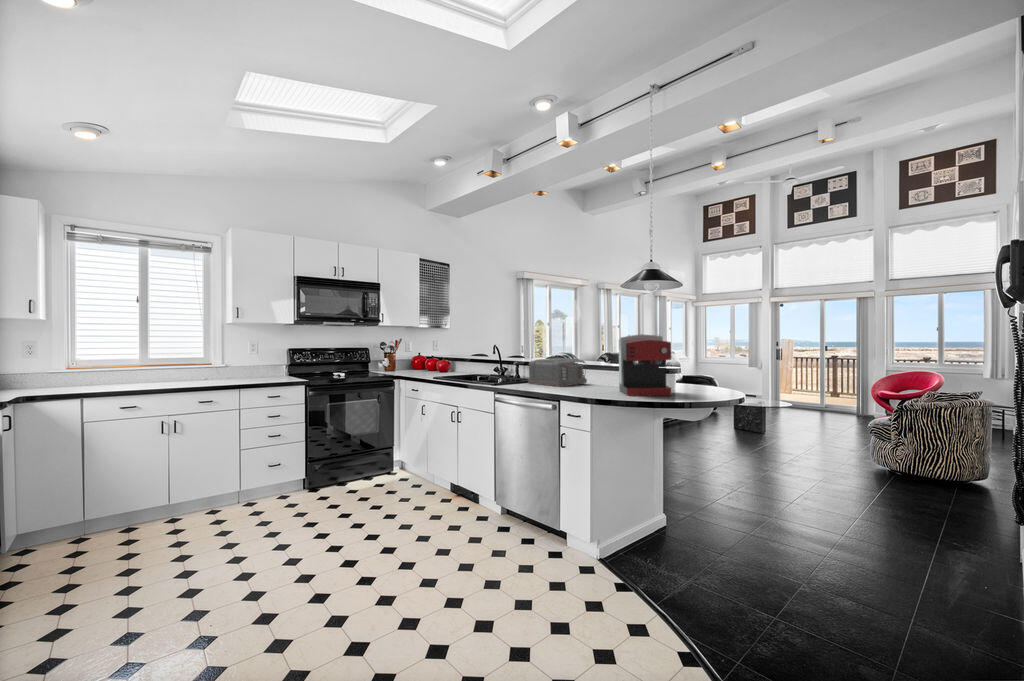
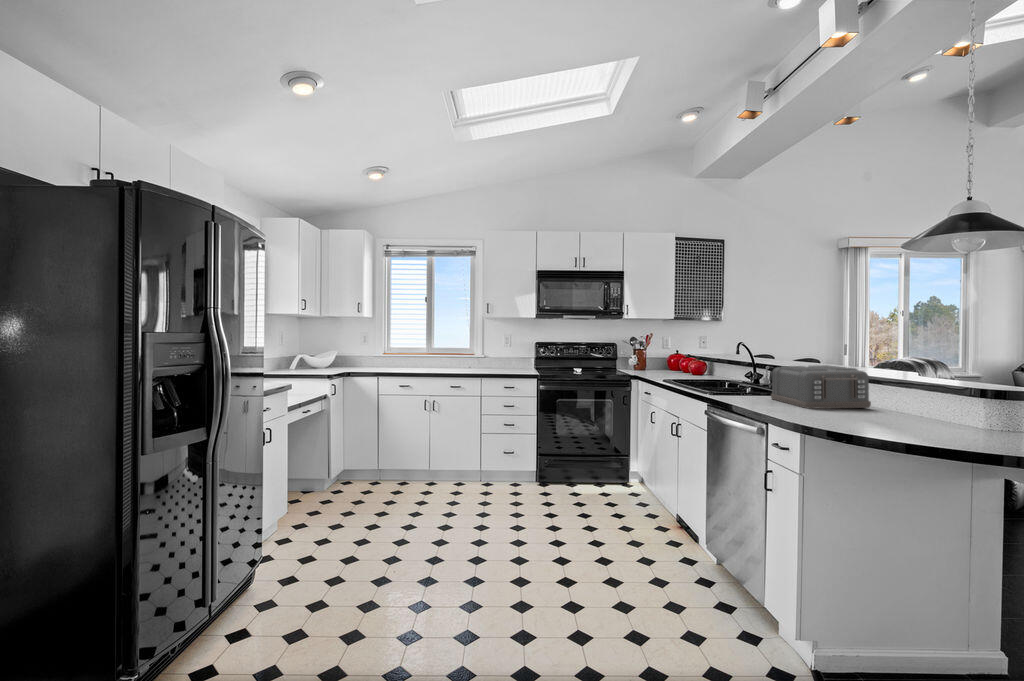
coffee maker: present [619,334,671,396] -> none [890,332,996,449]

